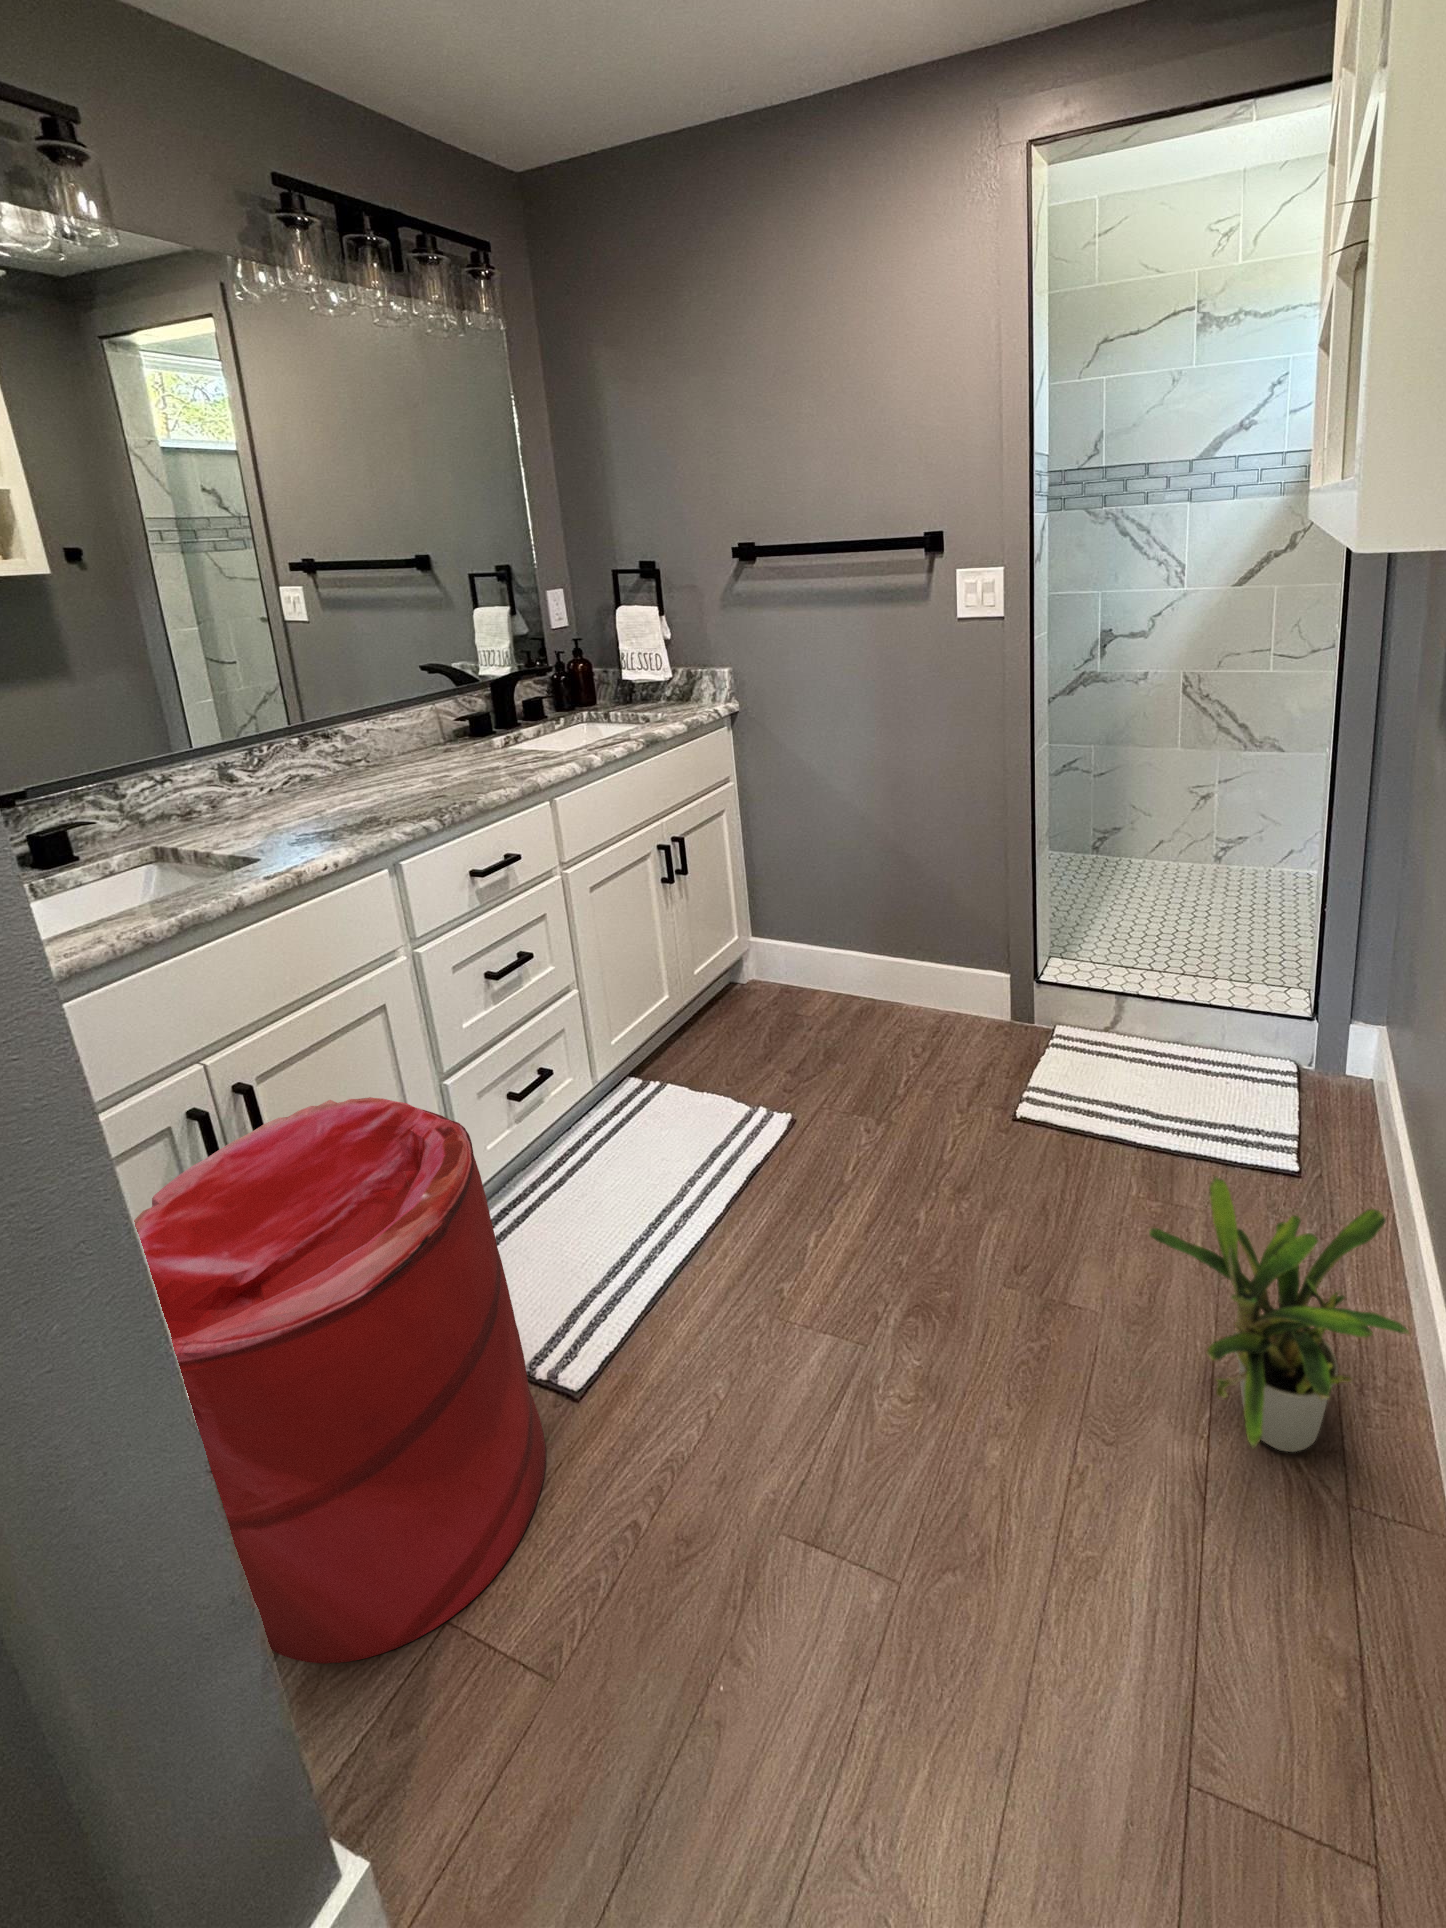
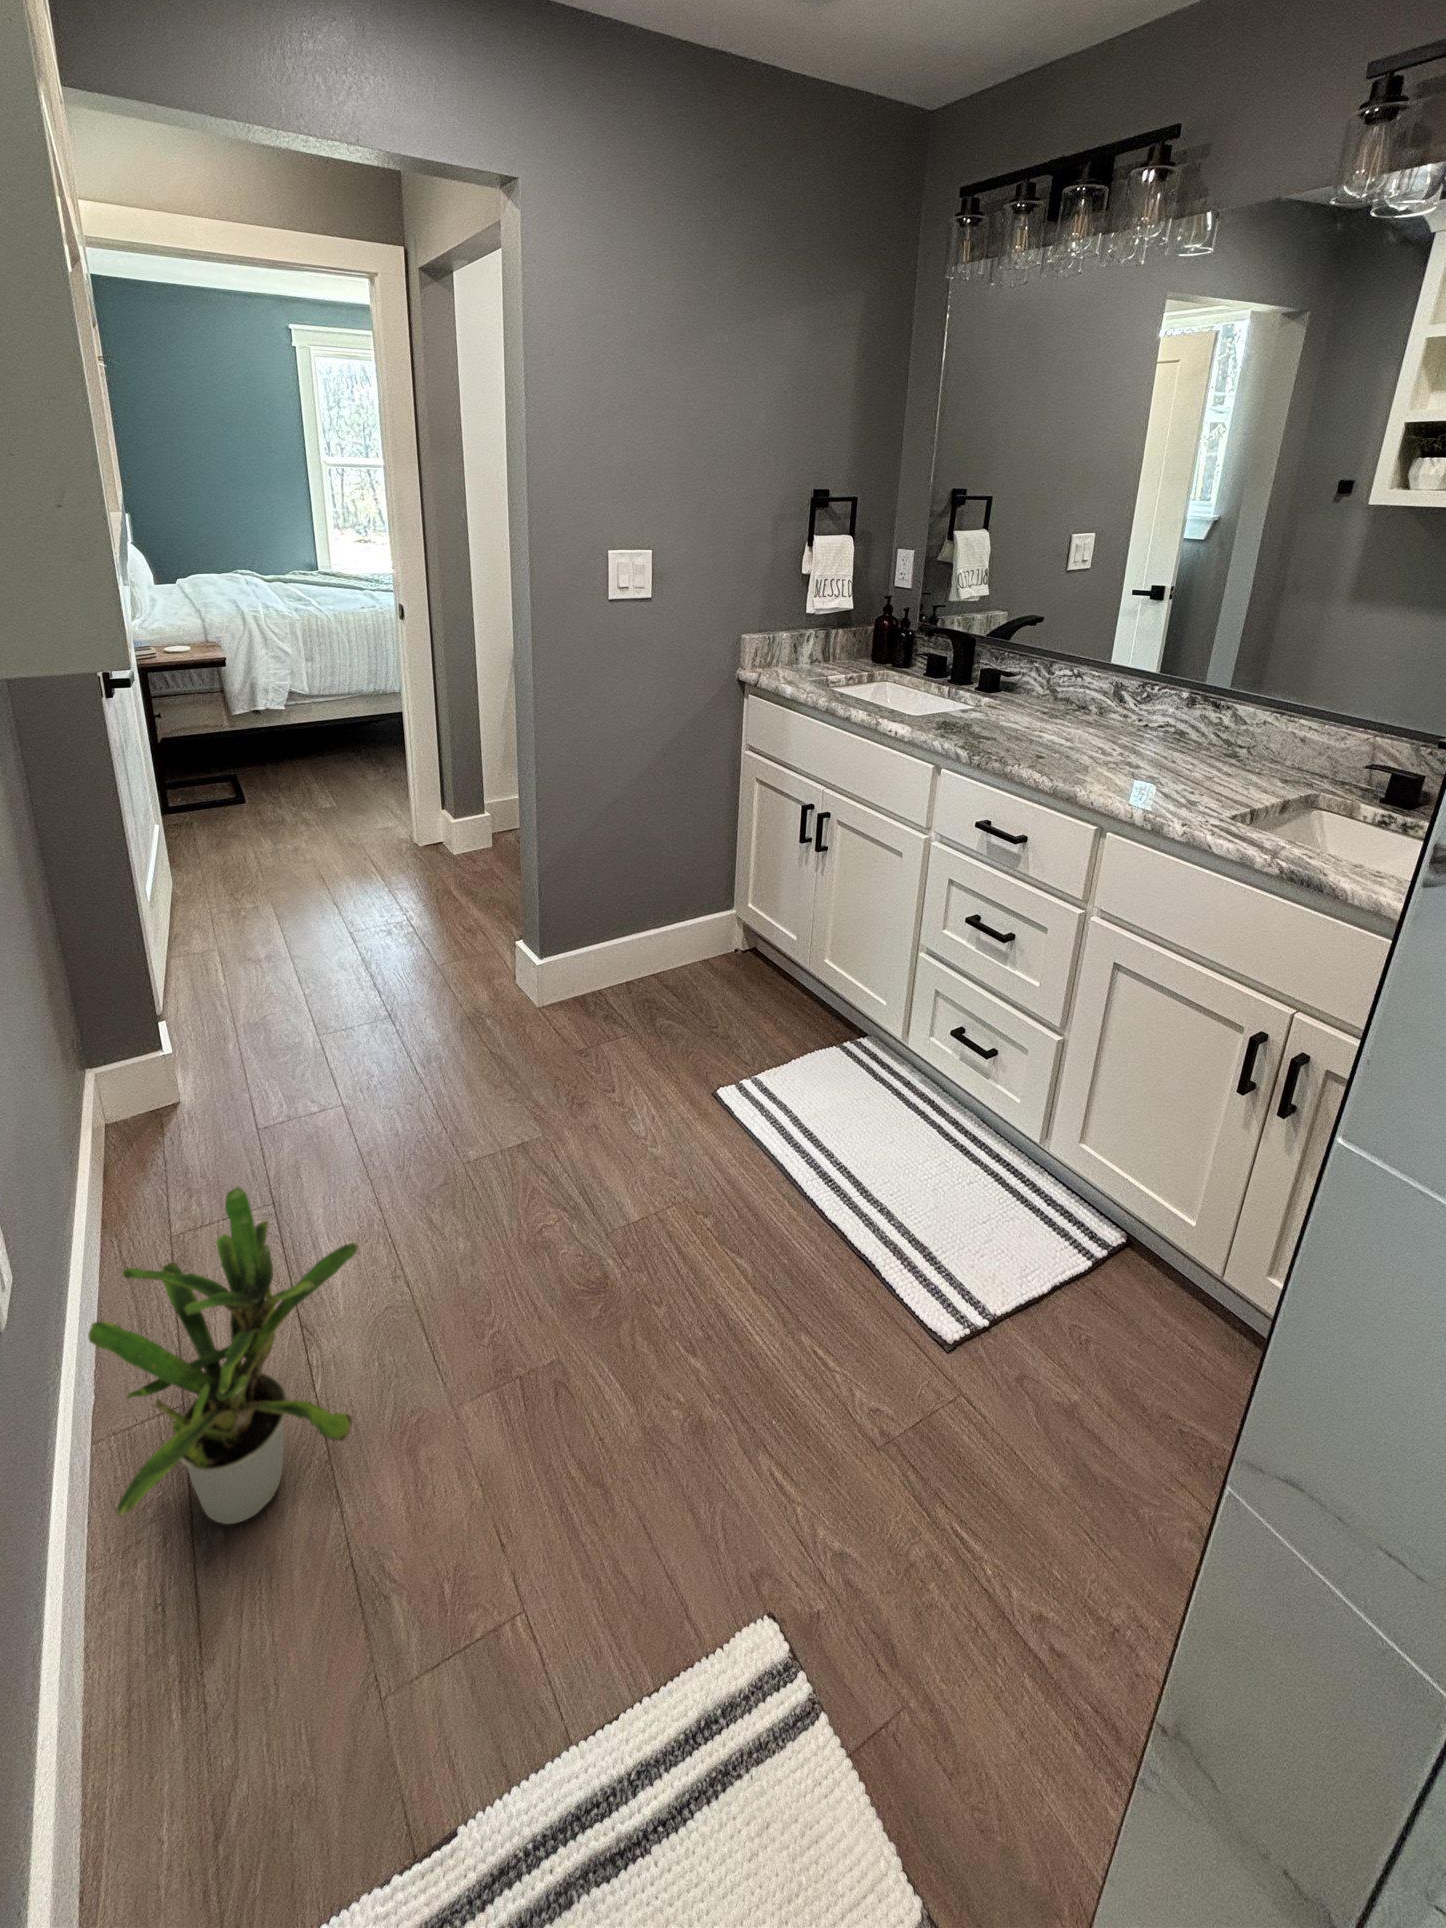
laundry hamper: present [134,1097,546,1663] -> none [601,806,777,1079]

